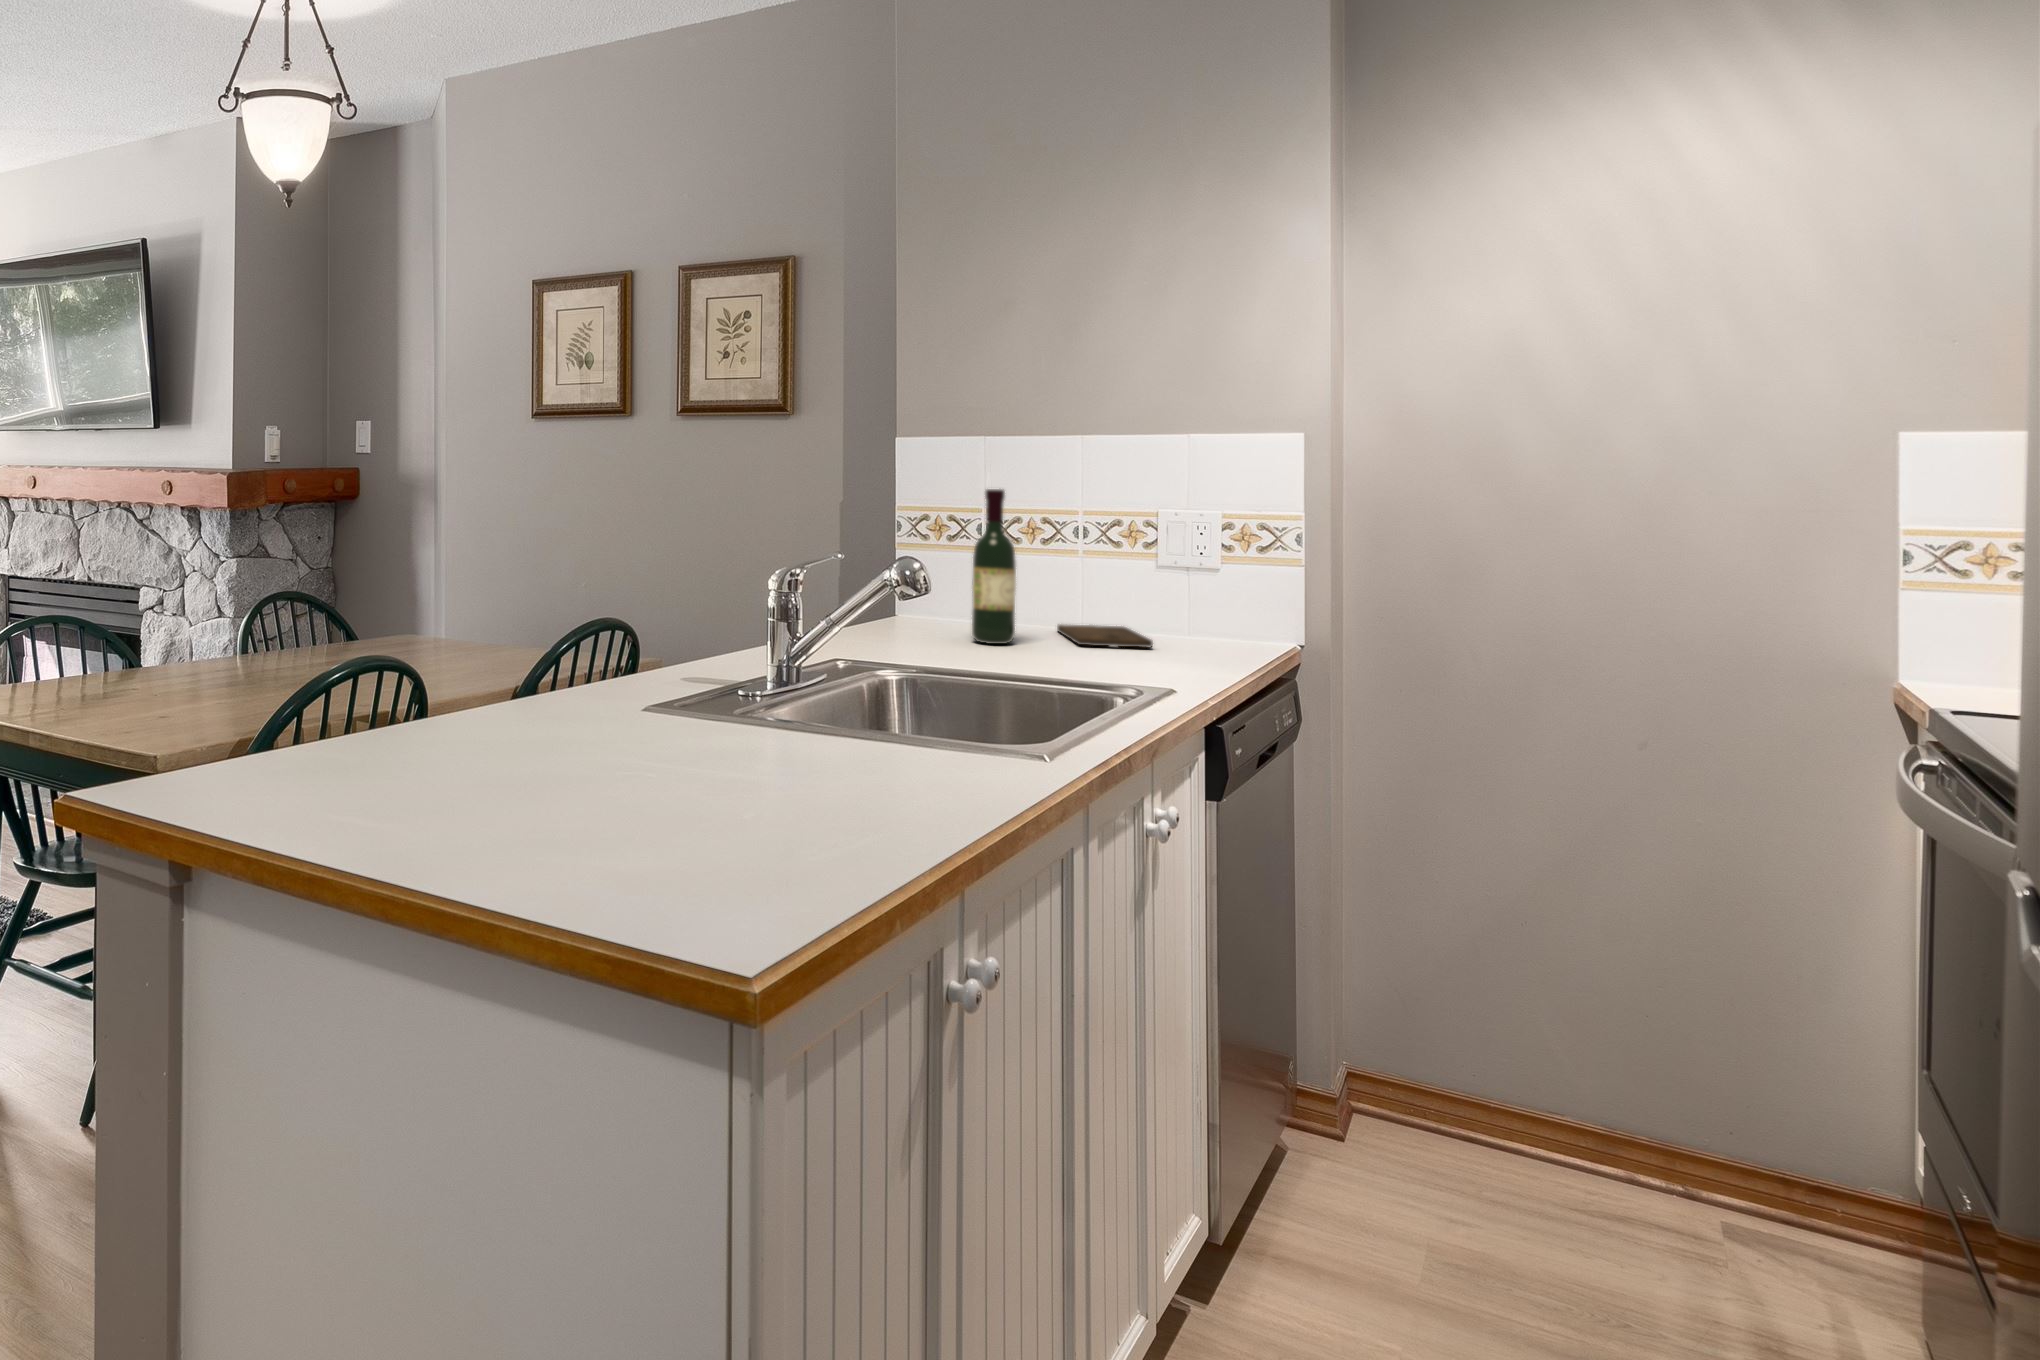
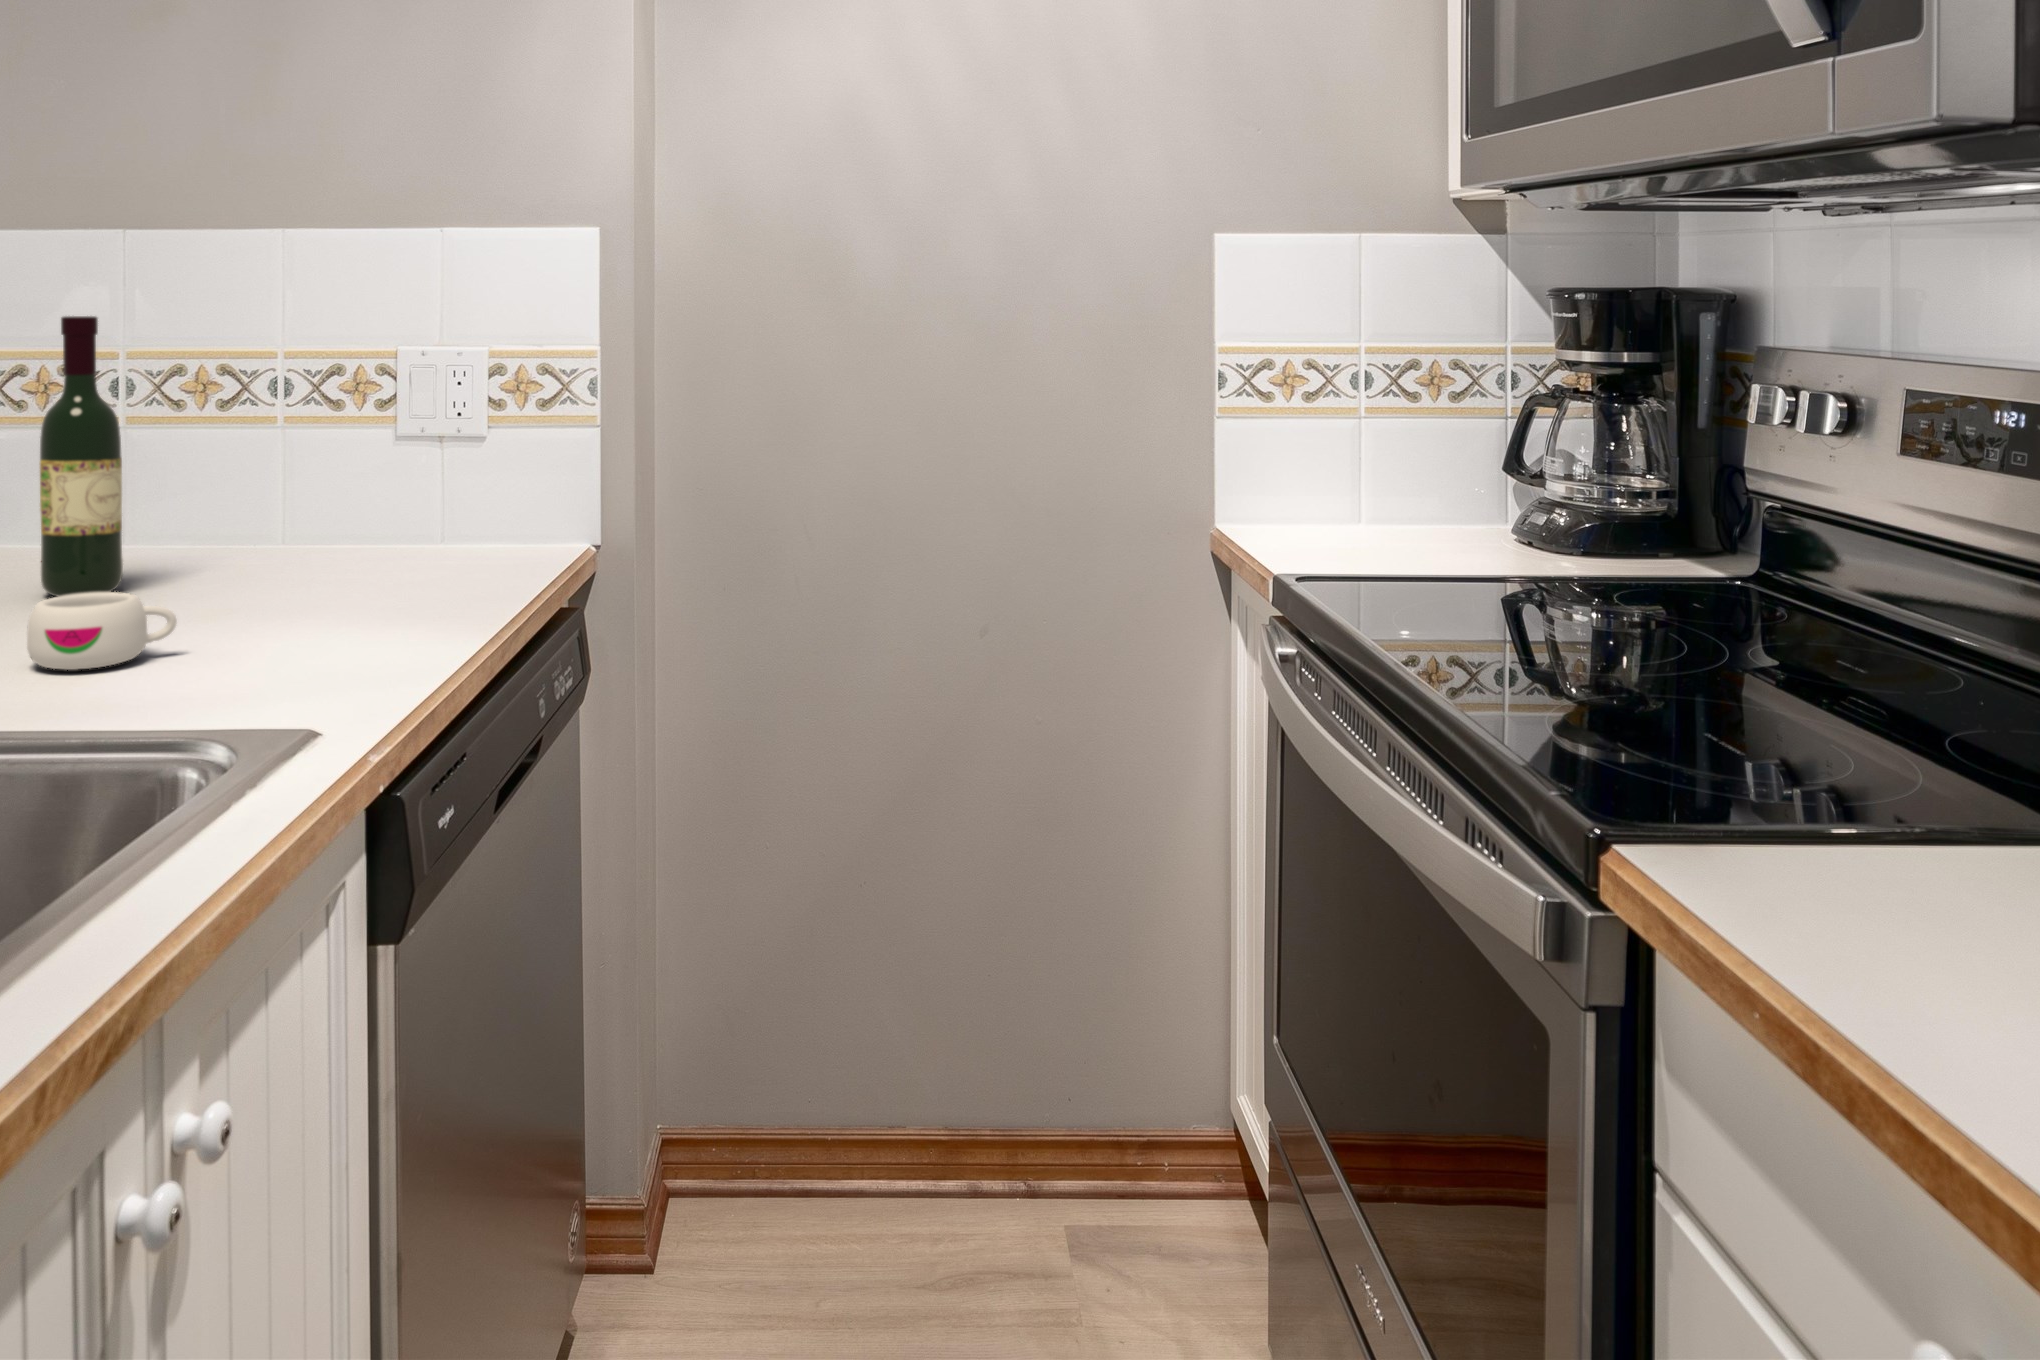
cutting board: present [1057,624,1153,648] -> none [233,538,363,582]
mug: none [1009,638,1084,677] -> present [27,592,177,670]

